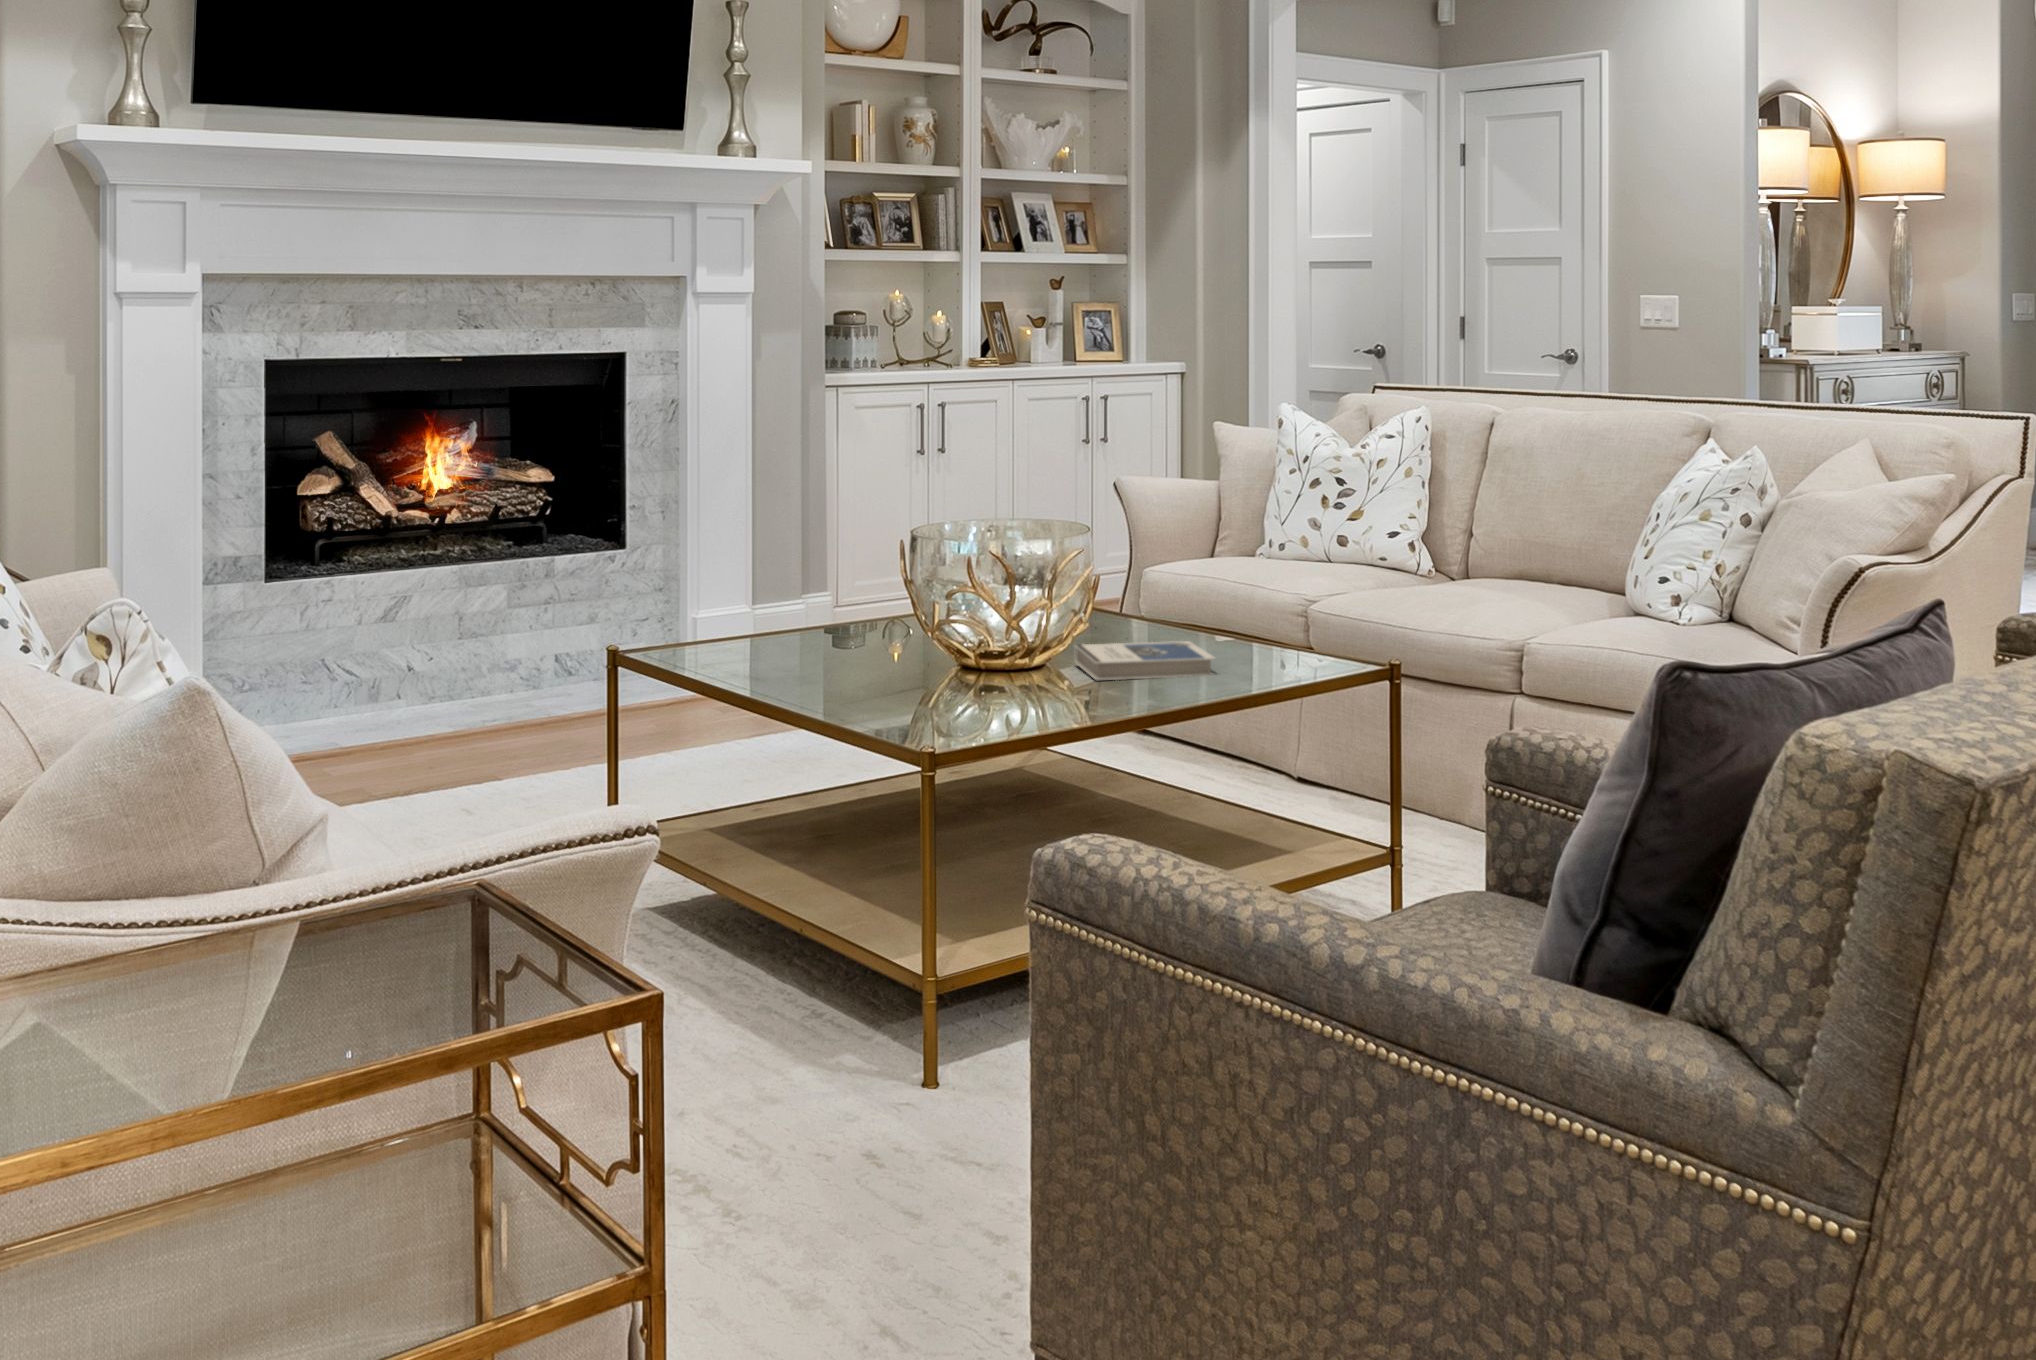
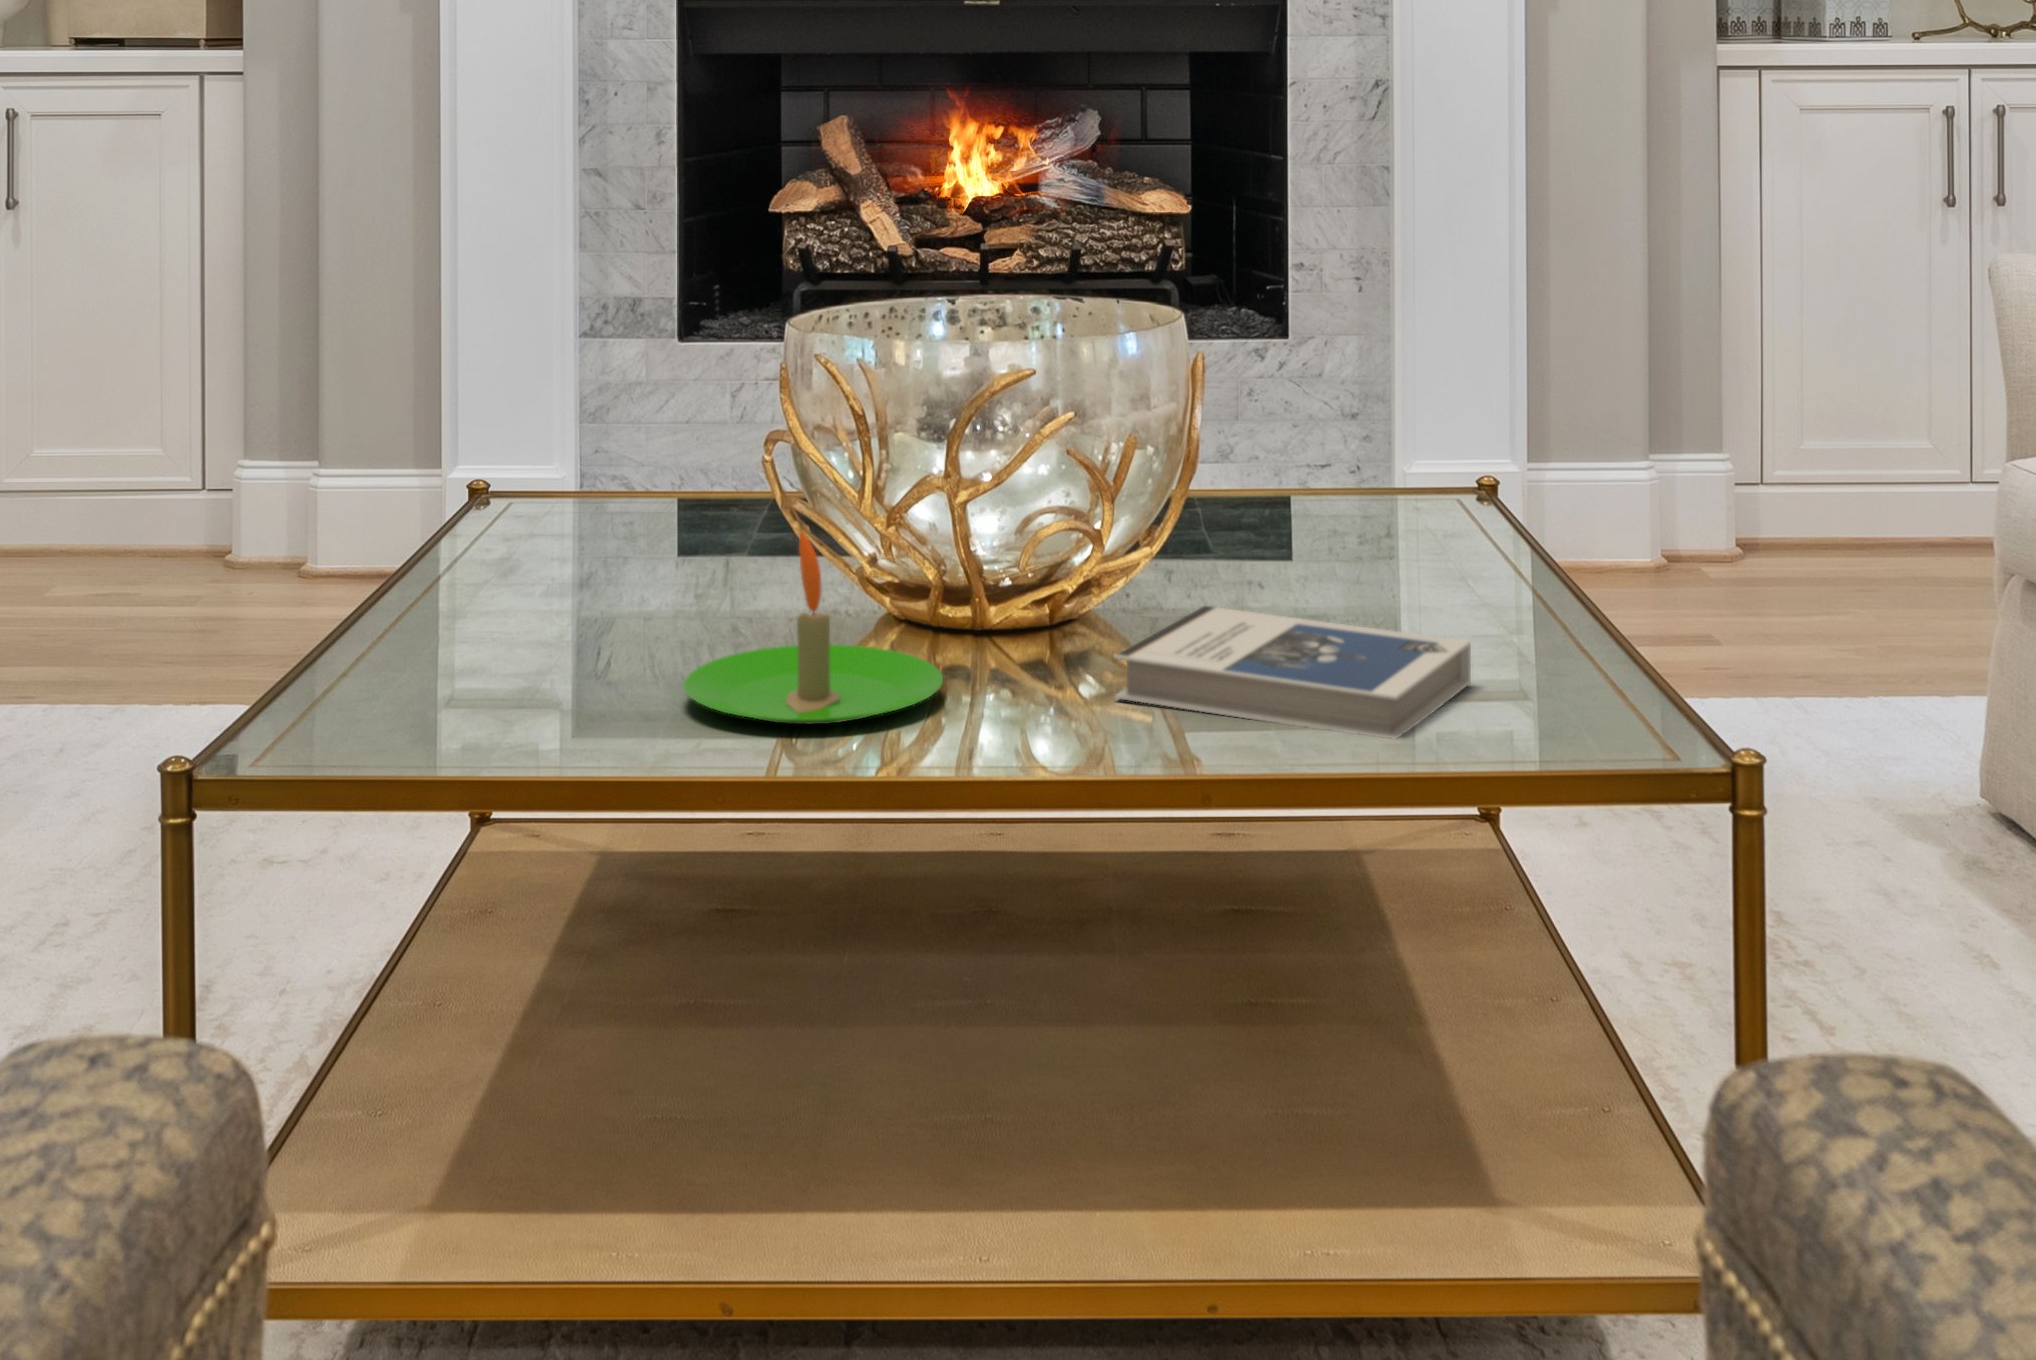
candle: none [939,624,1053,706] -> present [683,532,943,724]

